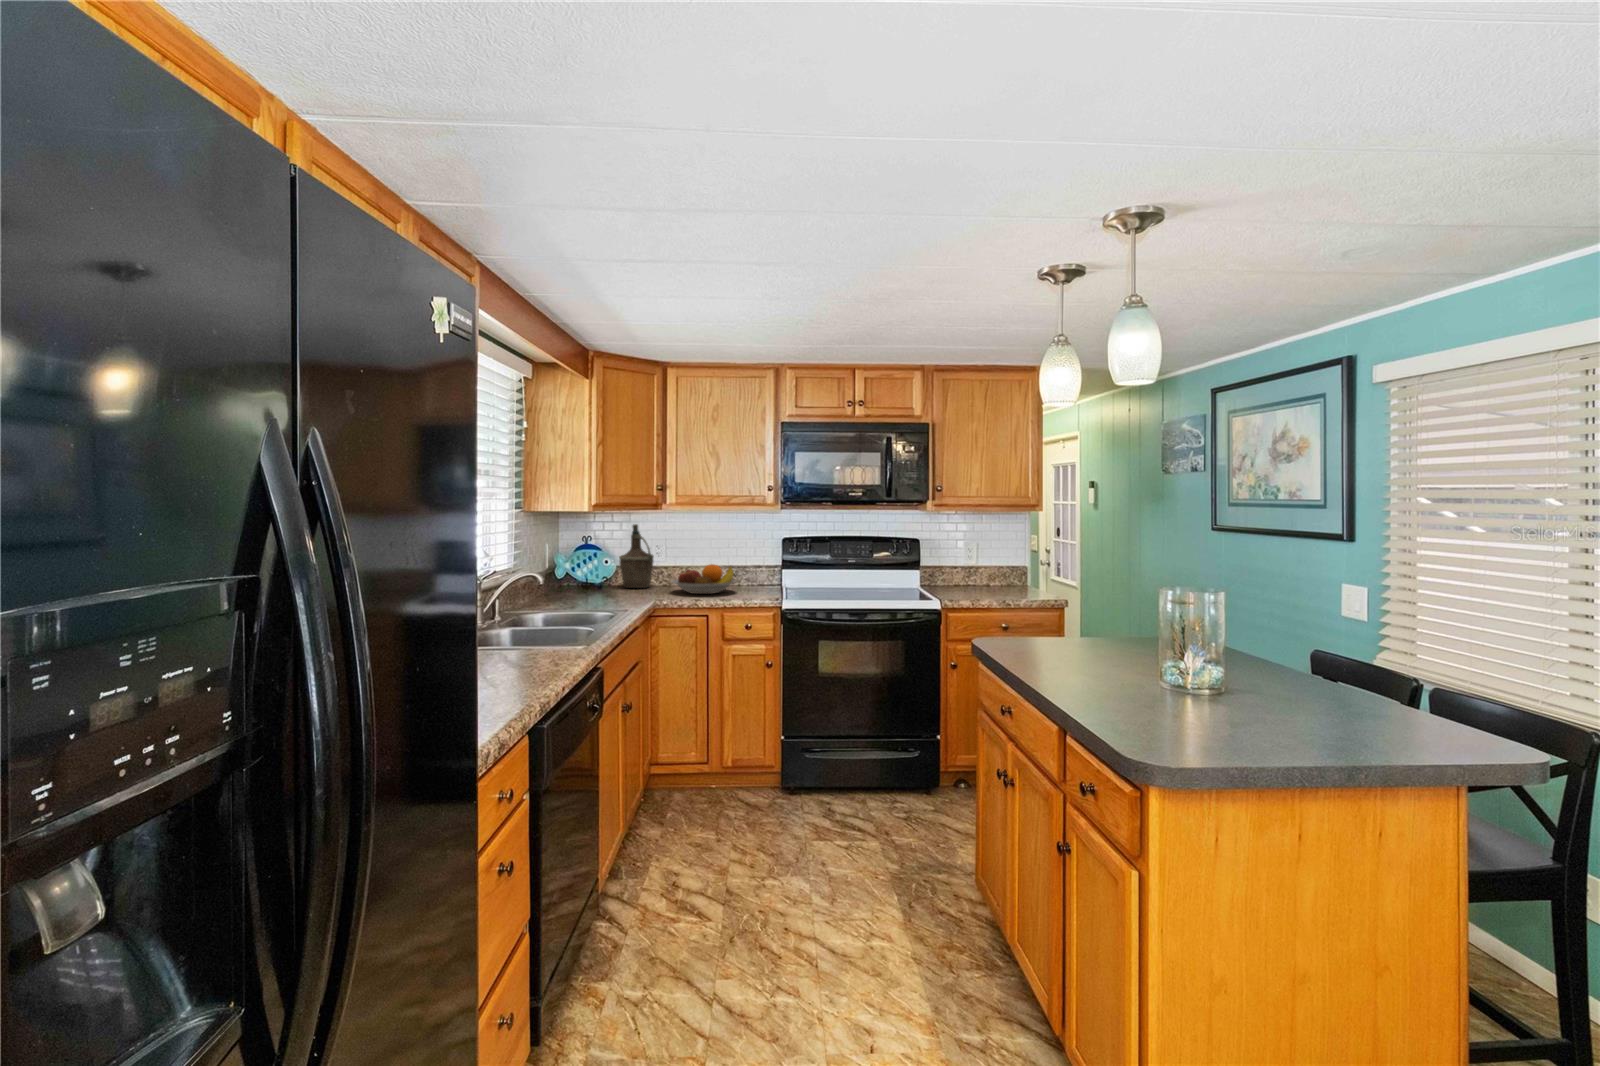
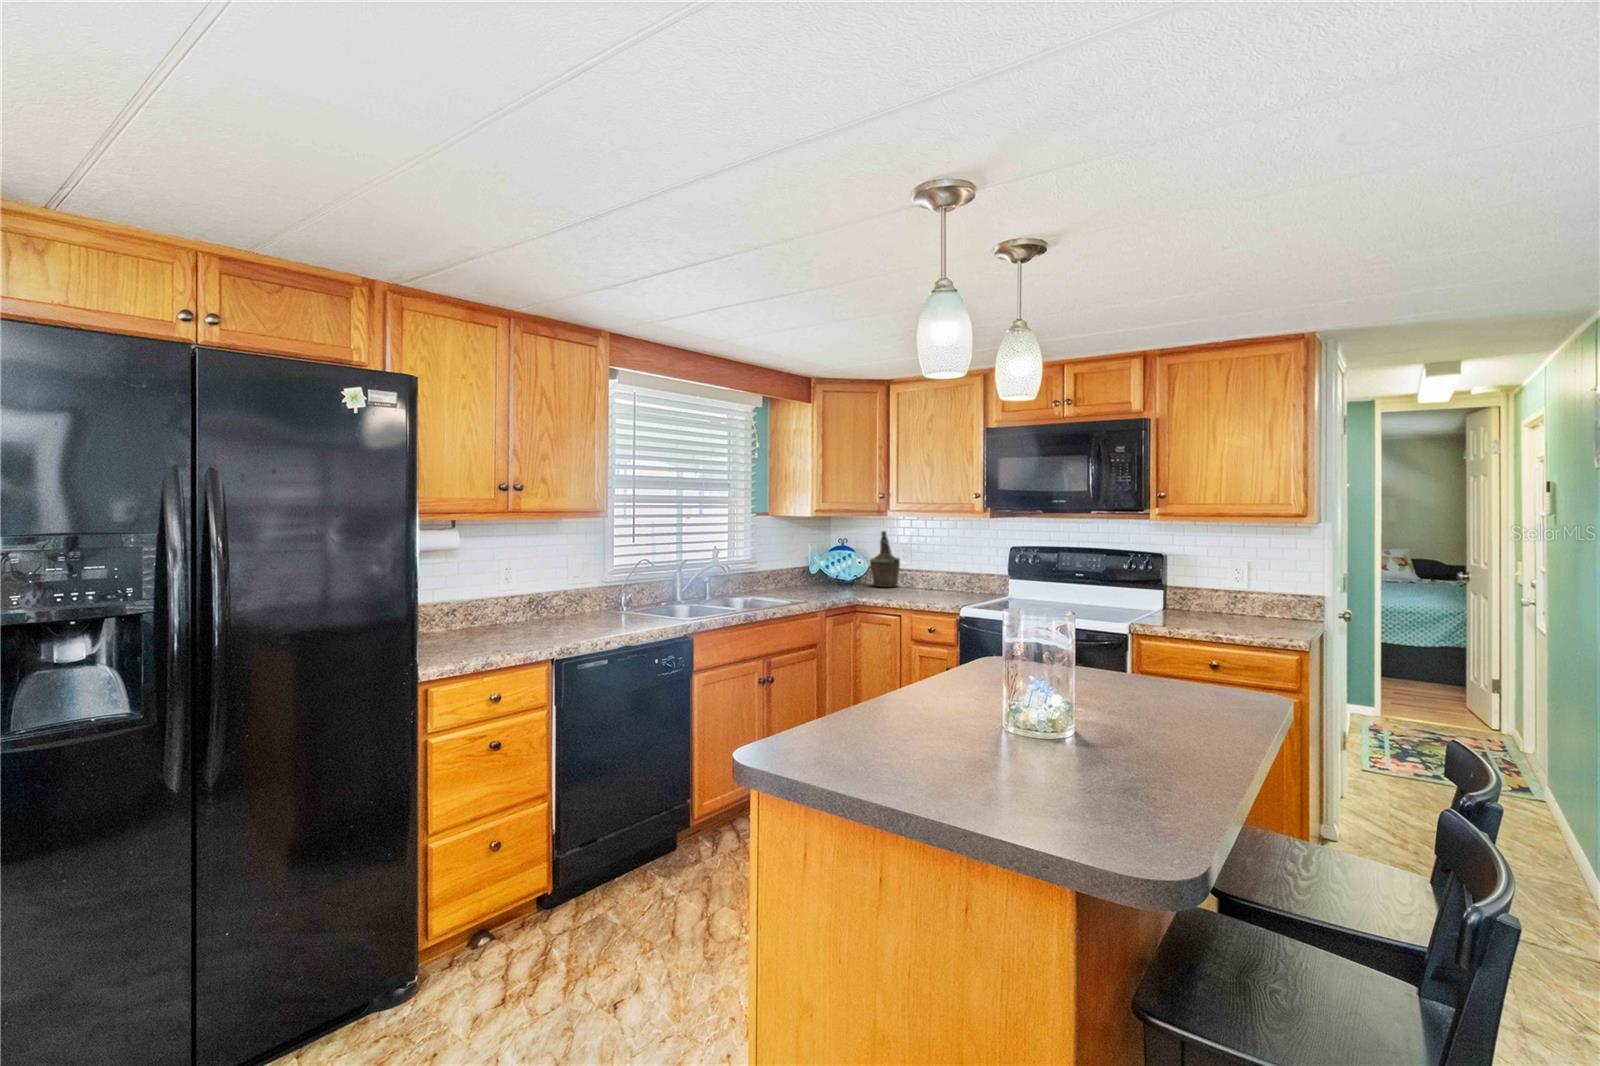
fruit bowl: present [671,564,736,594] -> none [893,569,955,596]

